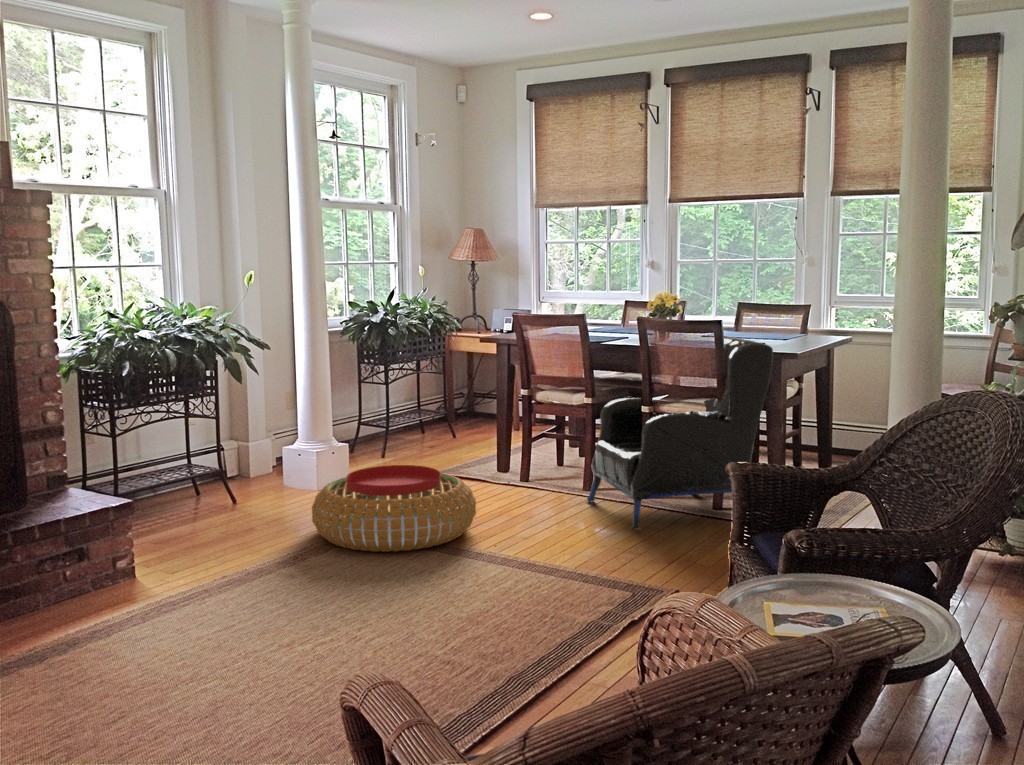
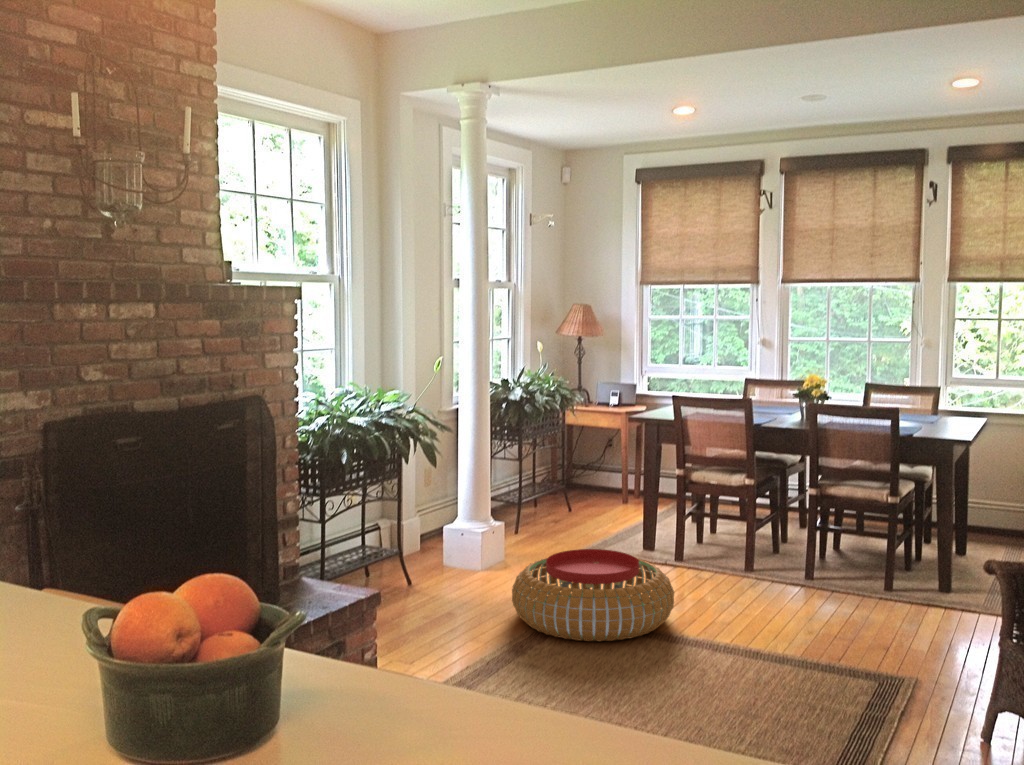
armchair: present [587,336,773,530] -> none [752,418,952,615]

